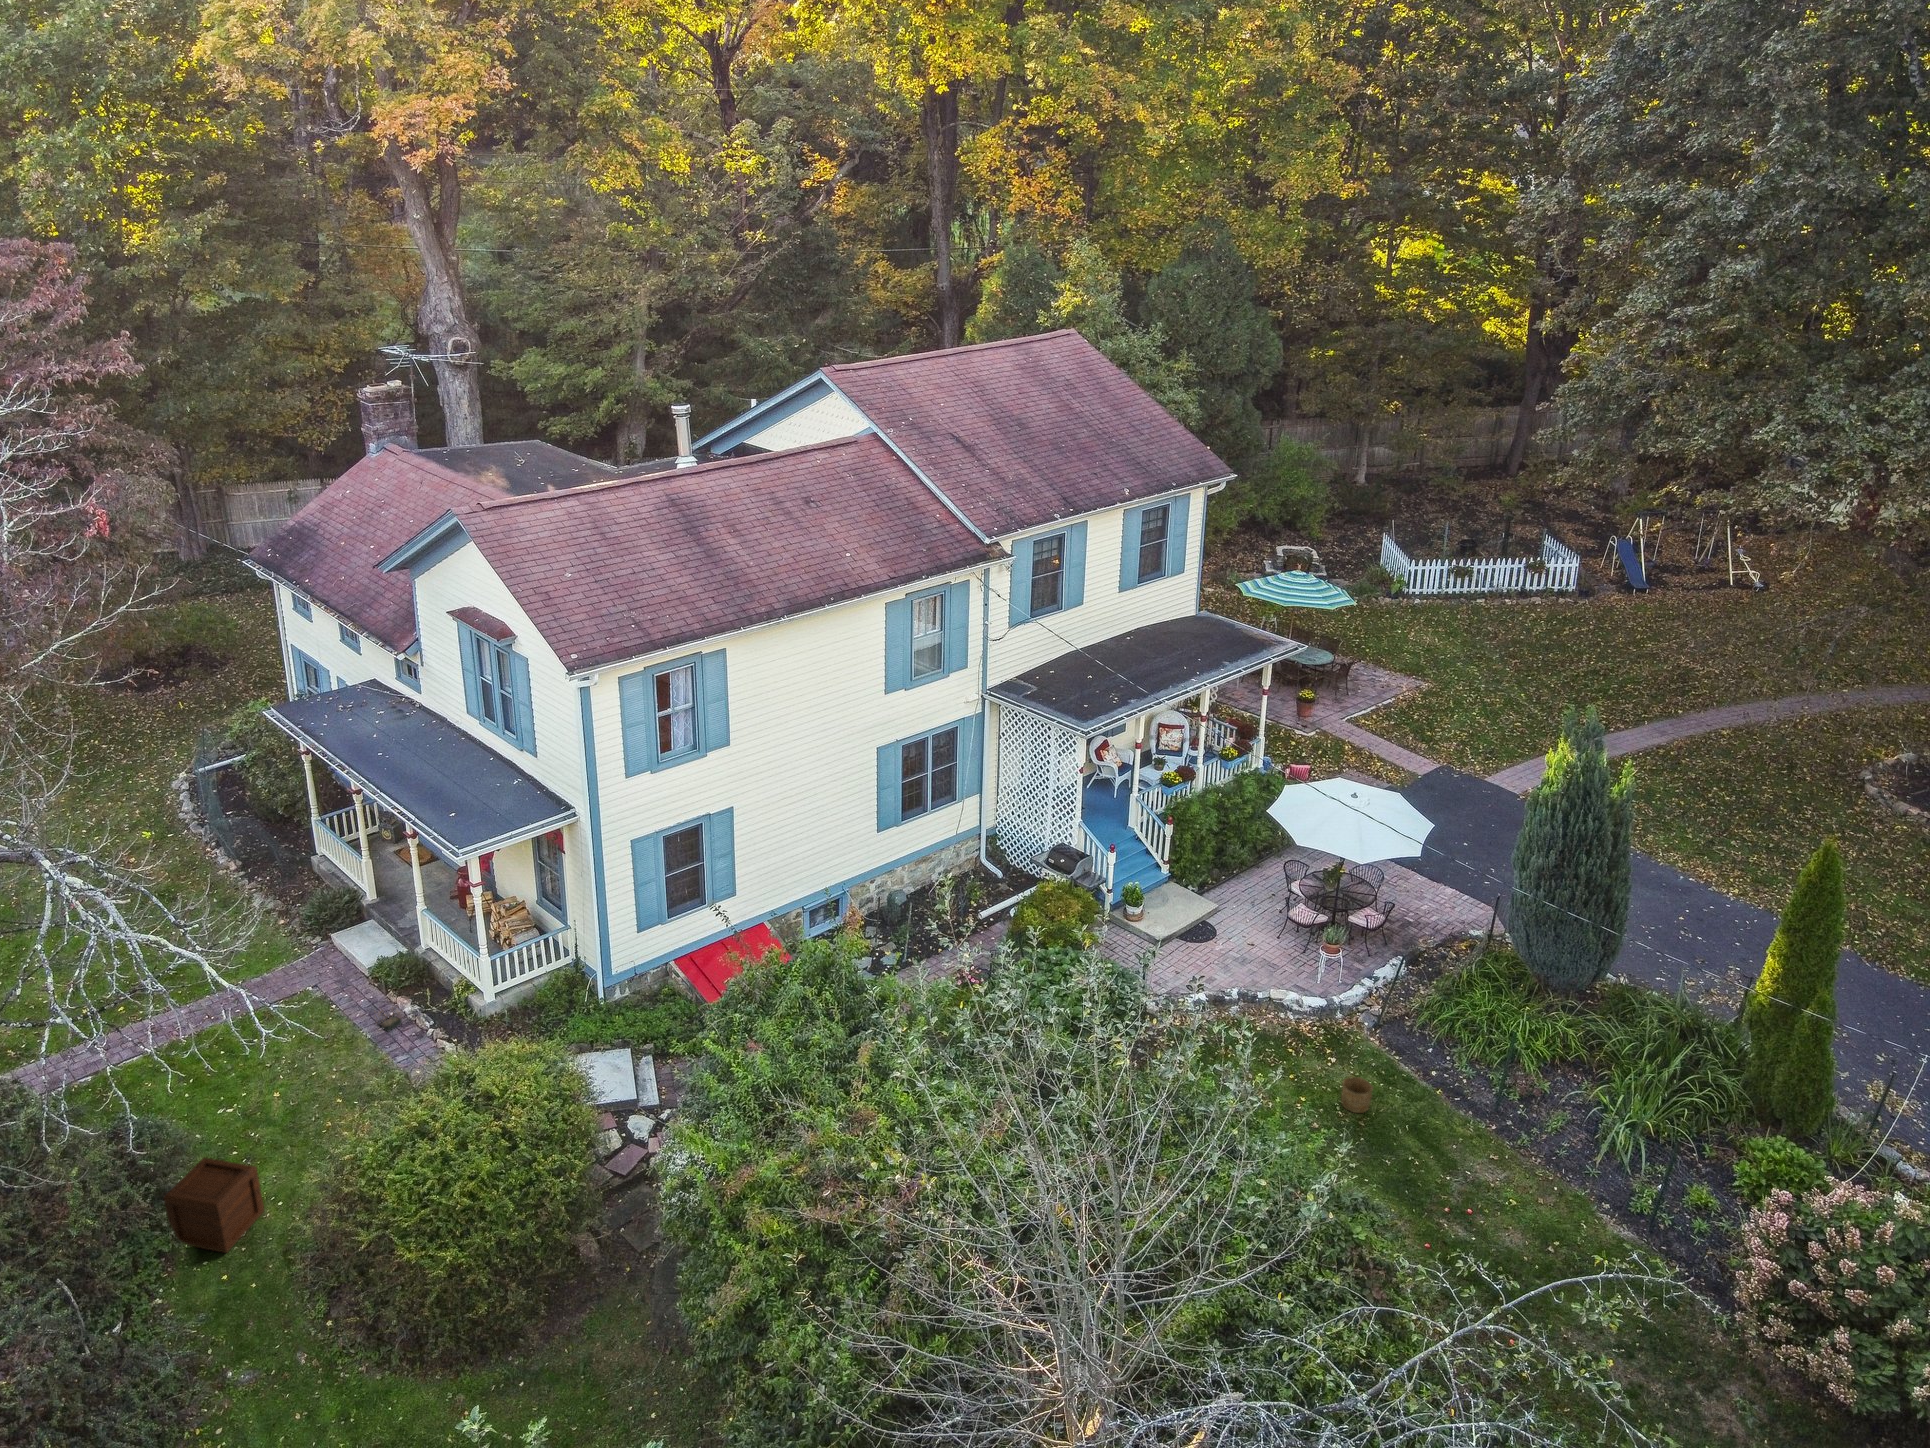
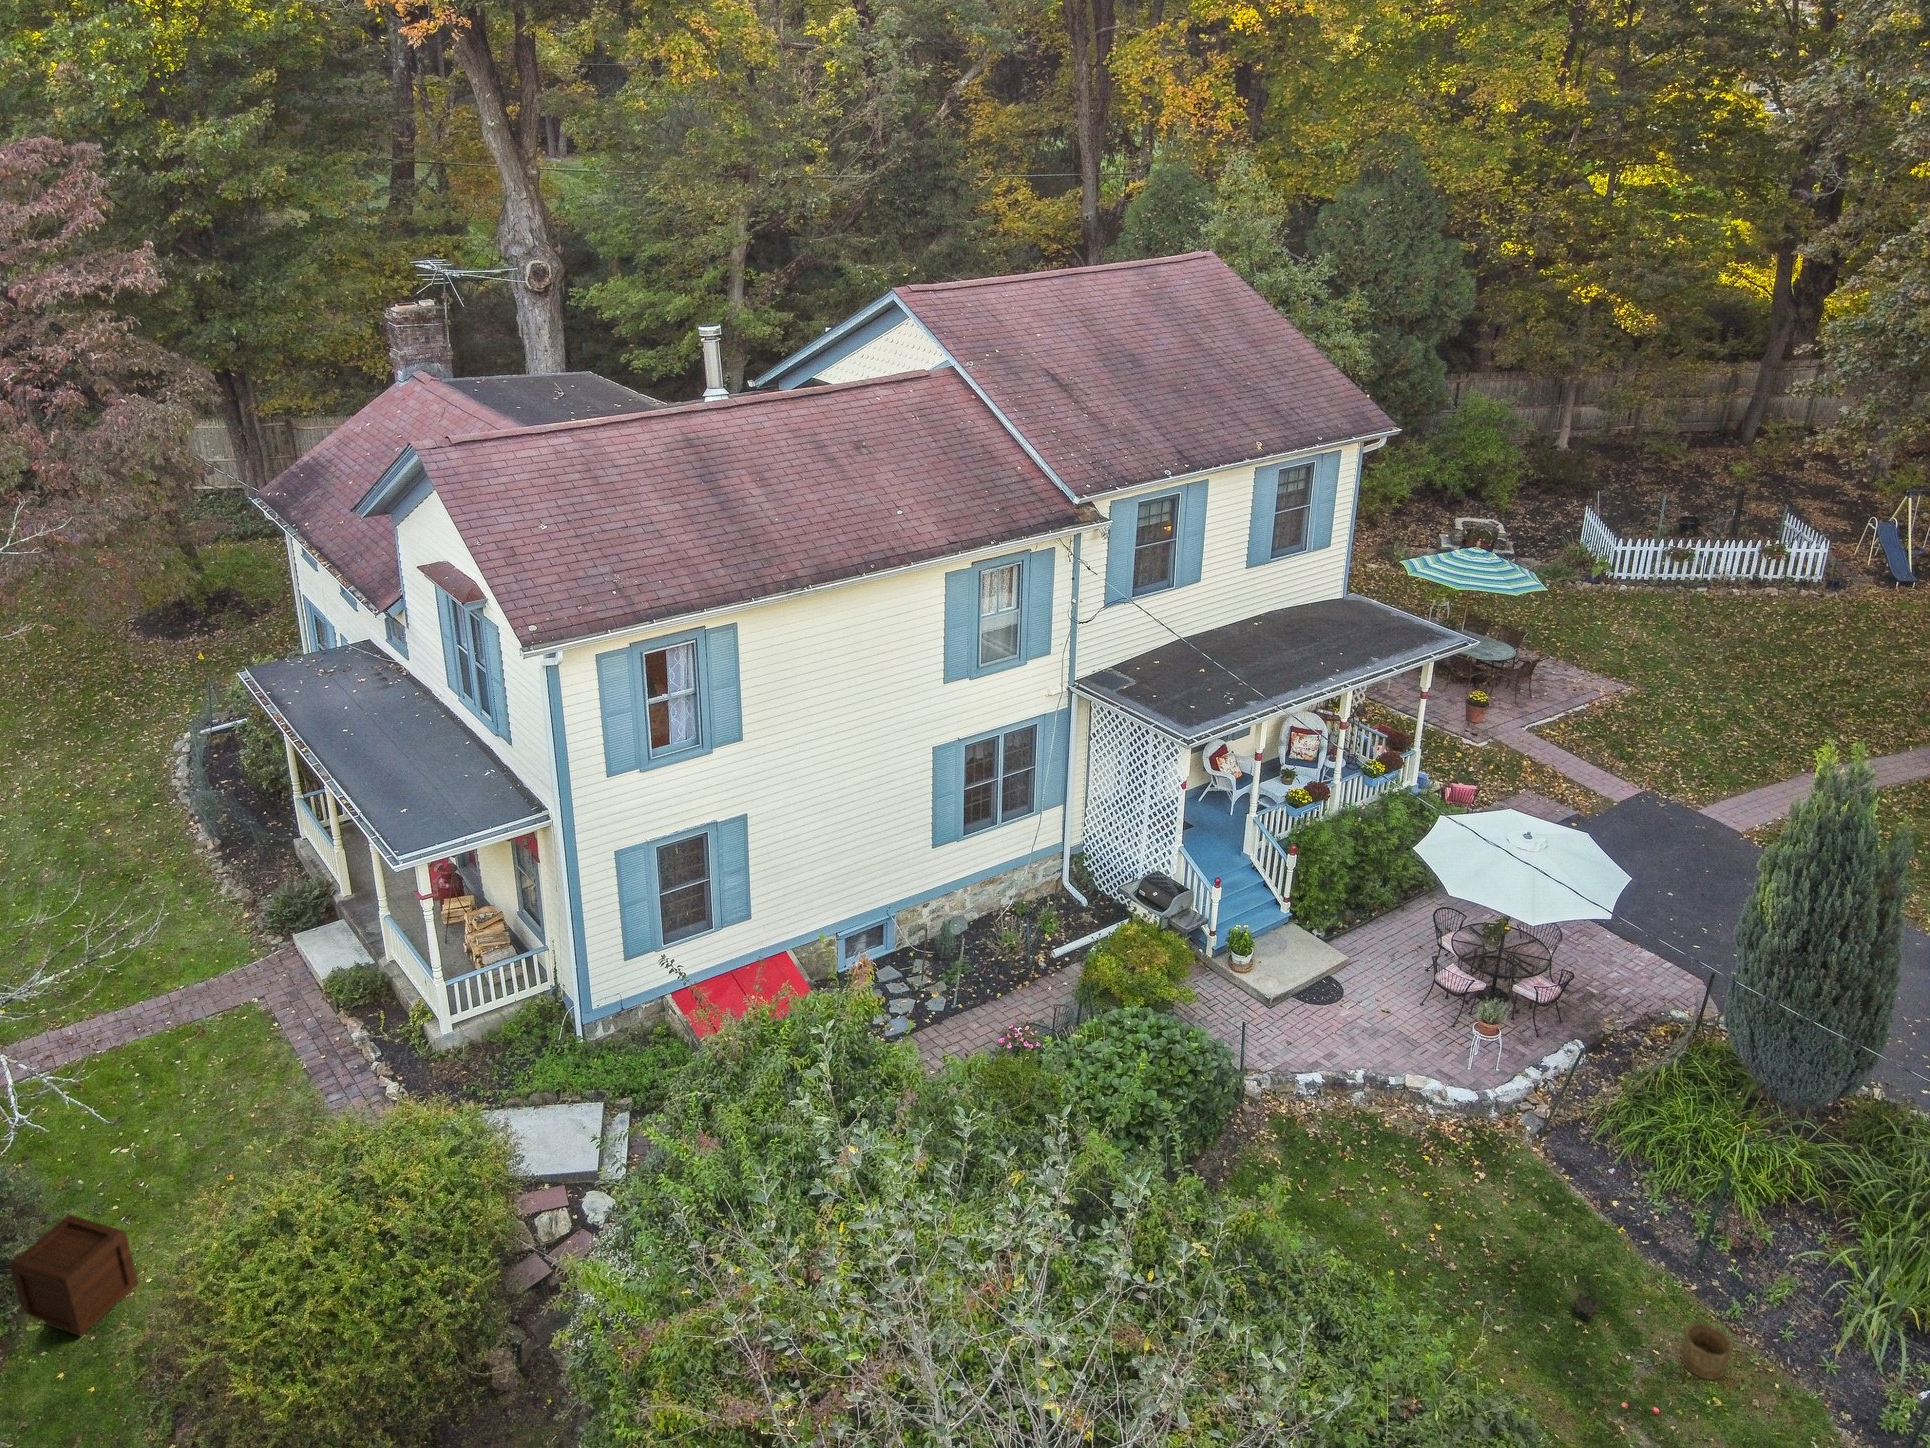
decorative plant: present [379,1008,402,1032] -> present [1572,1284,1599,1321]
wooden bucket: present [1341,1077,1373,1113] -> present [1681,1323,1733,1380]

